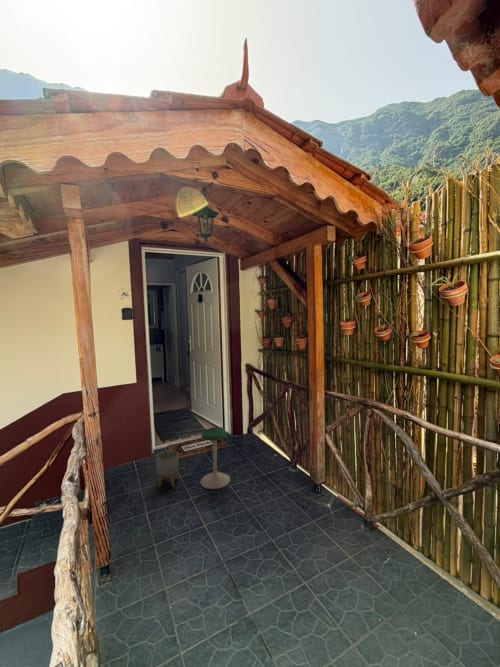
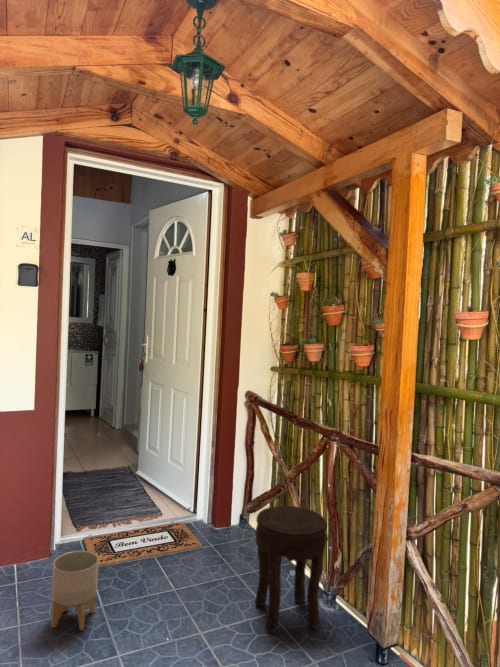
side table: none [253,421,288,482] -> present [255,506,327,633]
stool: present [201,427,230,489] -> none [139,510,203,643]

